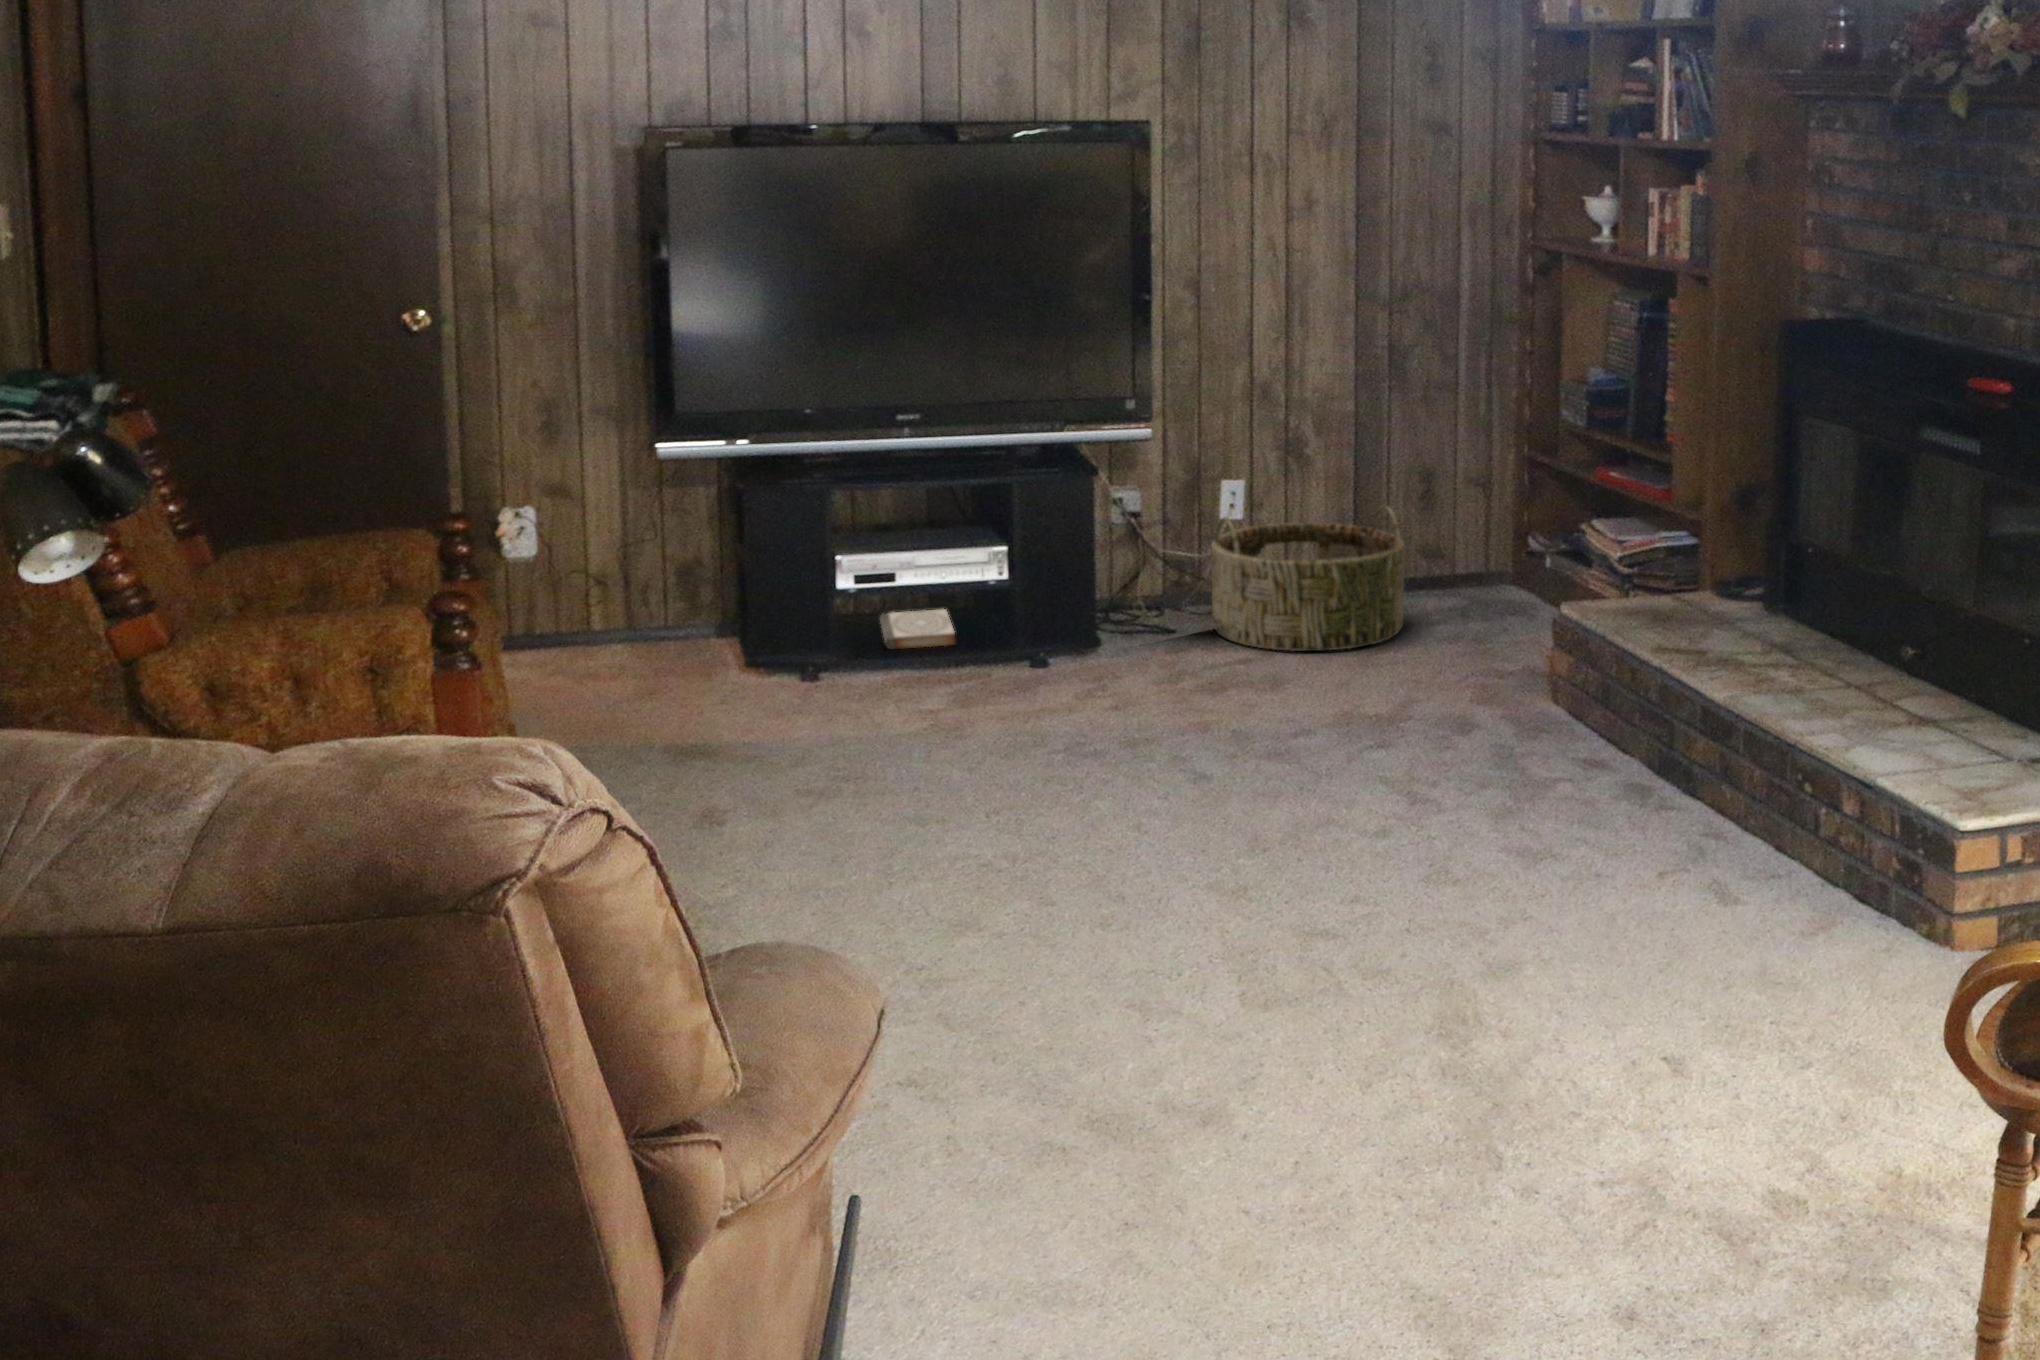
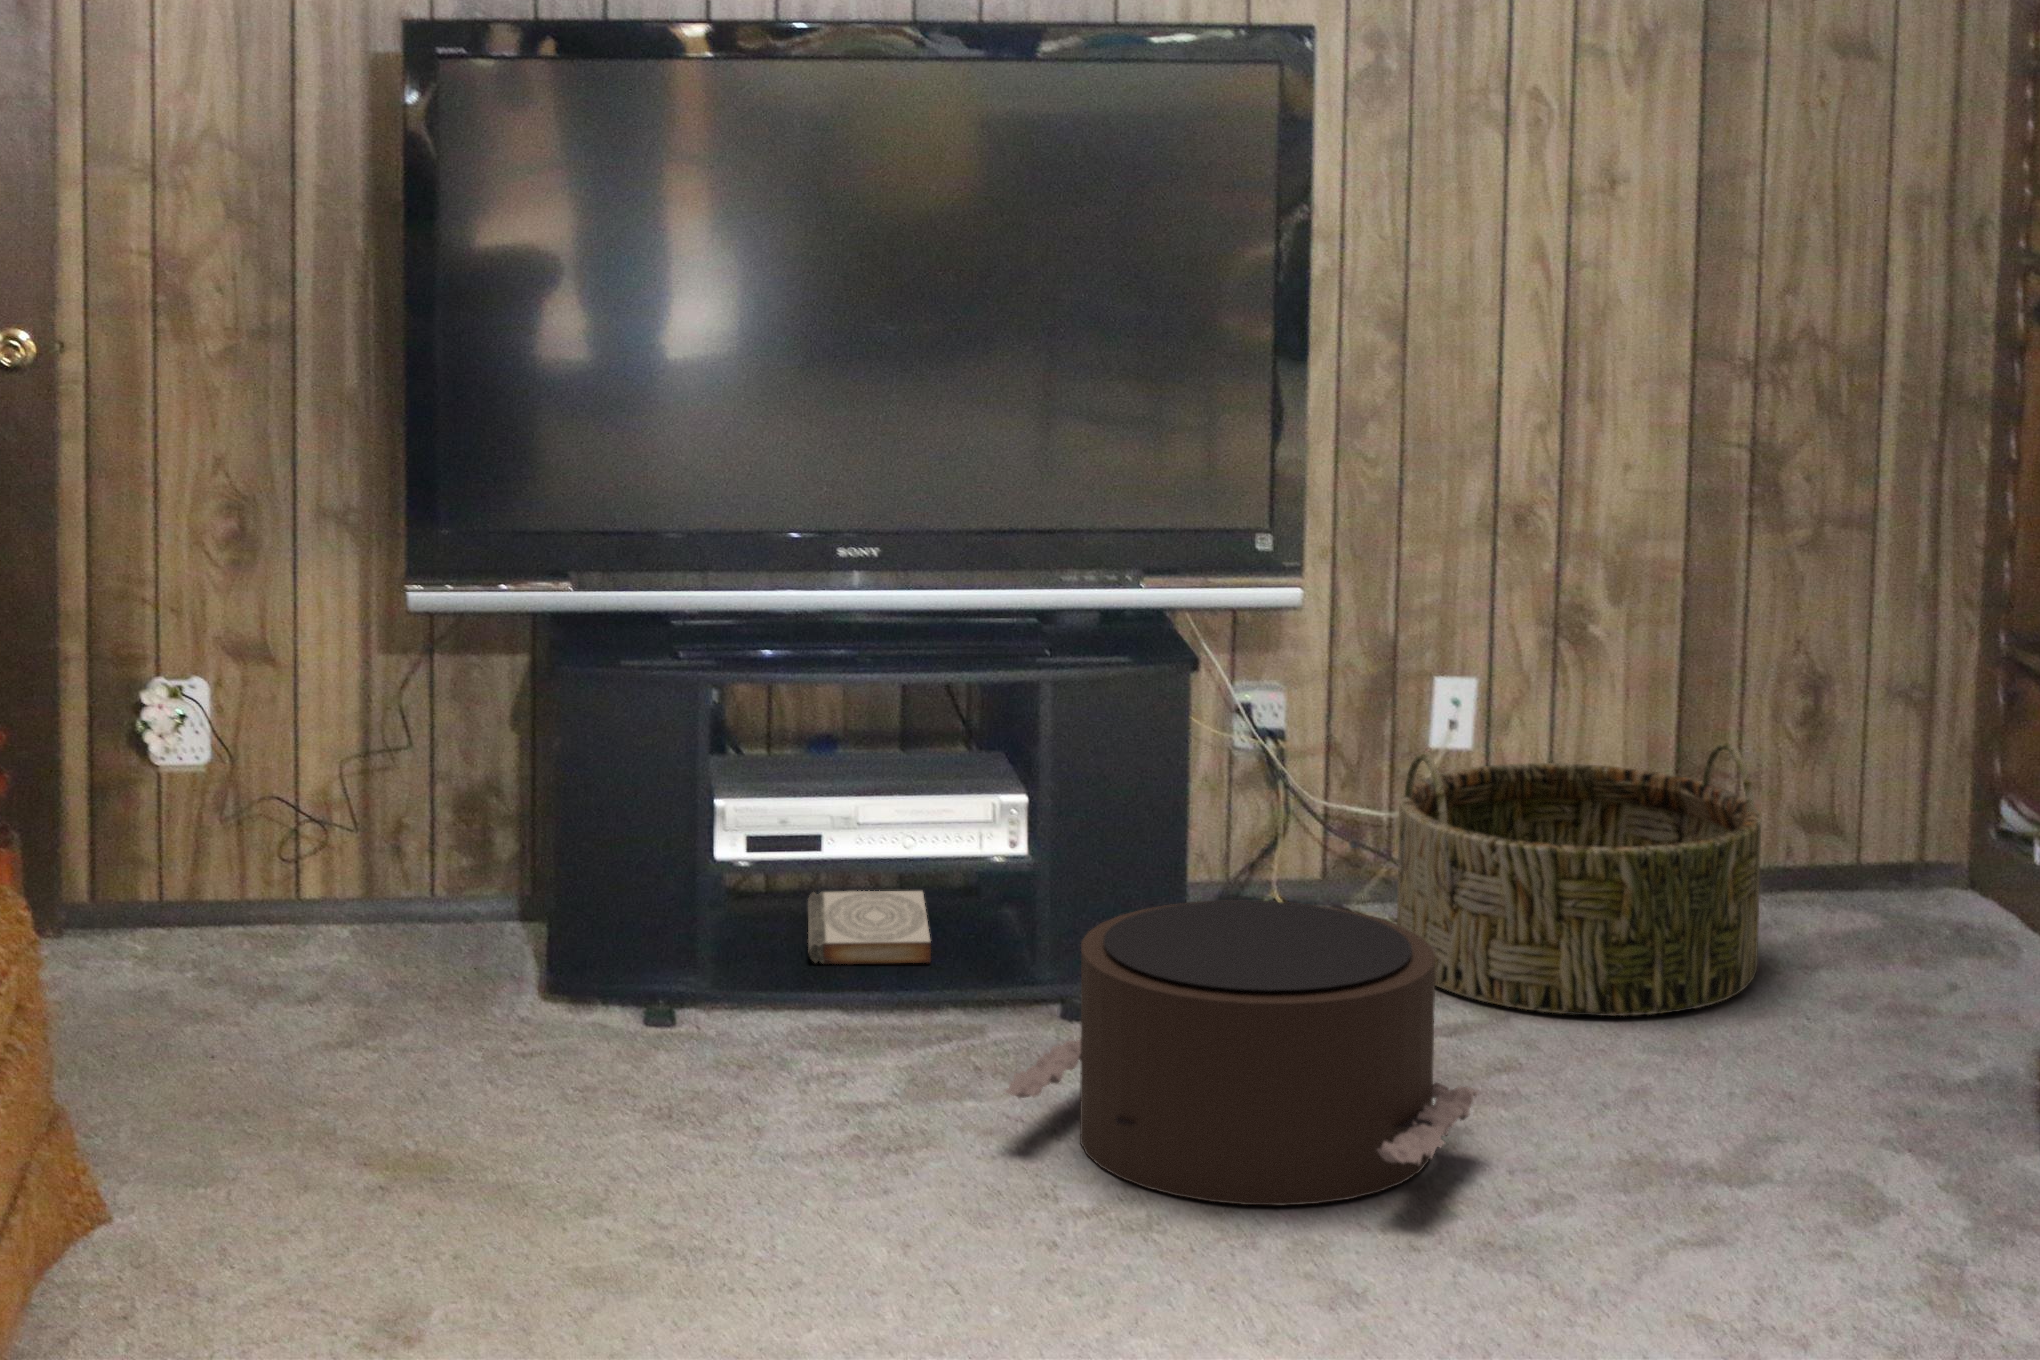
pouf: none [1008,594,1265,750] -> present [1005,900,1478,1205]

